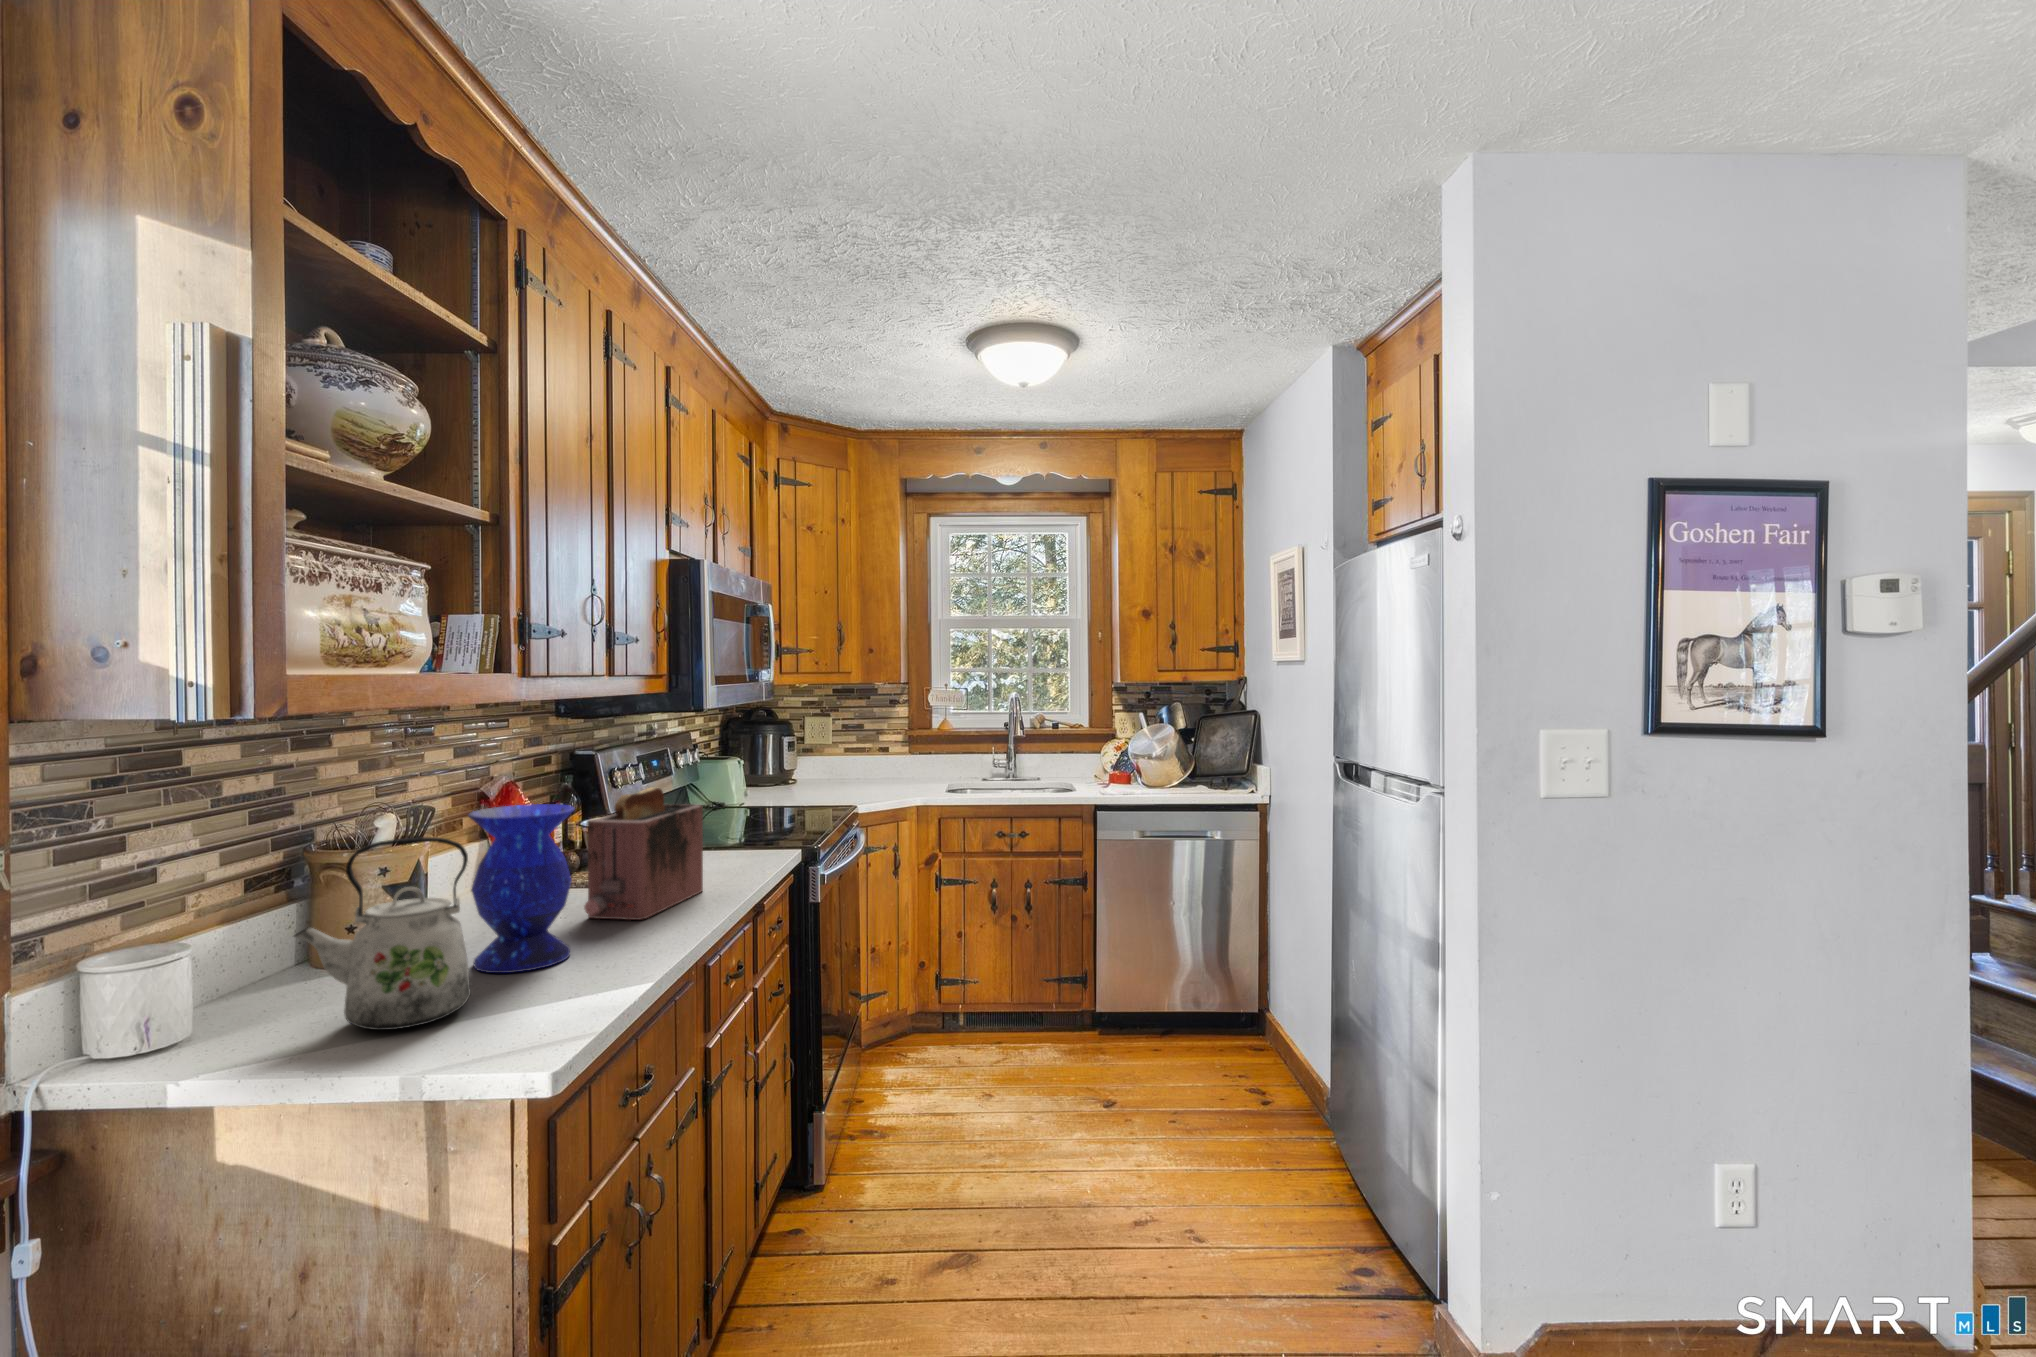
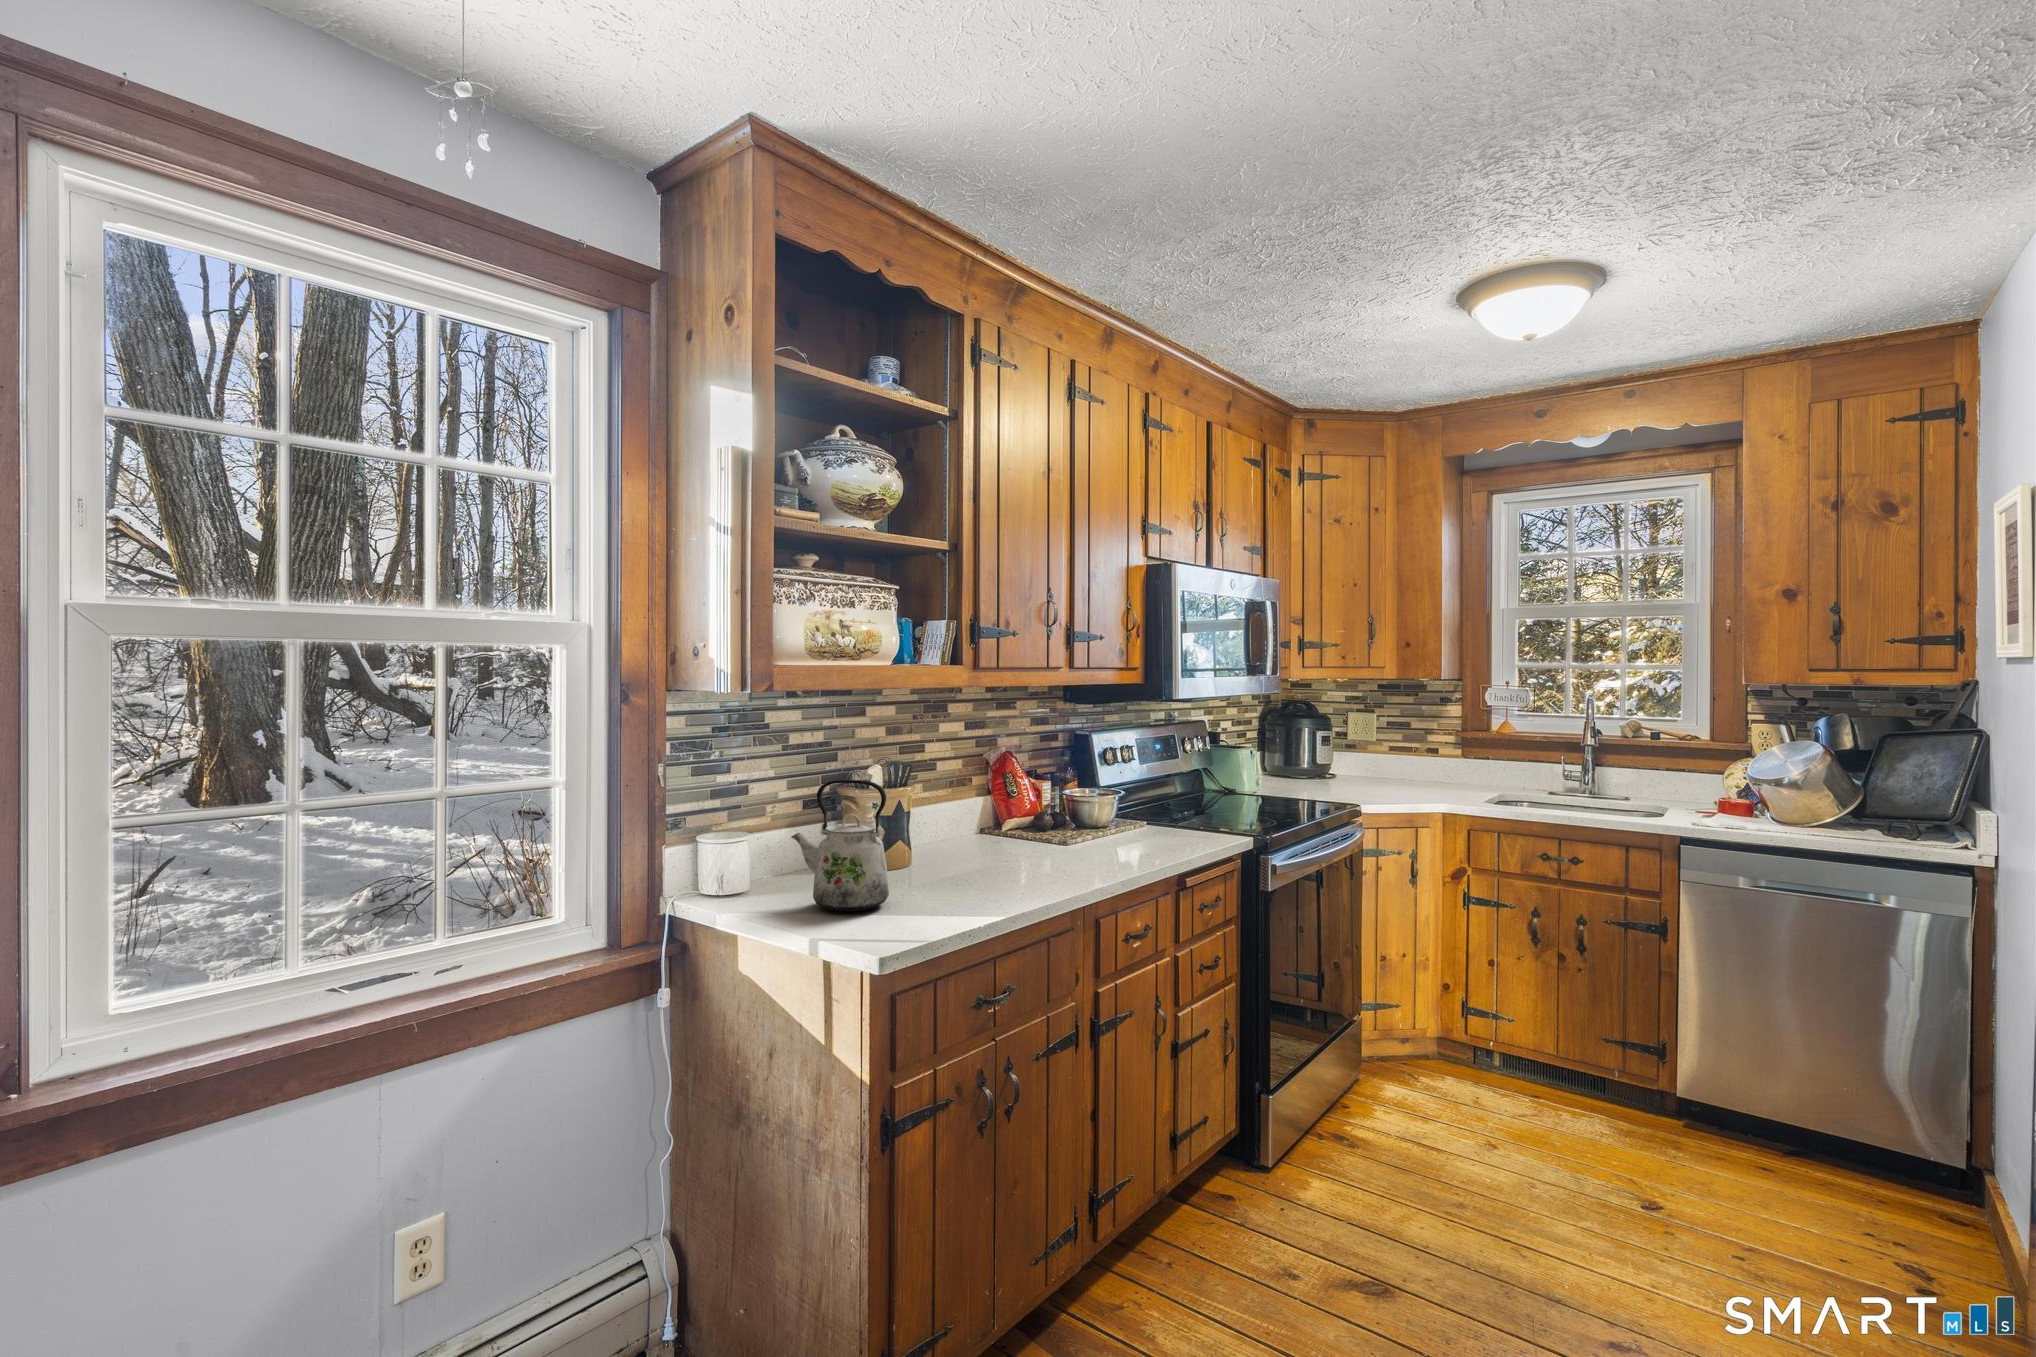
toaster: present [584,787,703,920] -> none [1017,764,1128,872]
vase: present [468,804,574,973] -> none [915,766,987,892]

